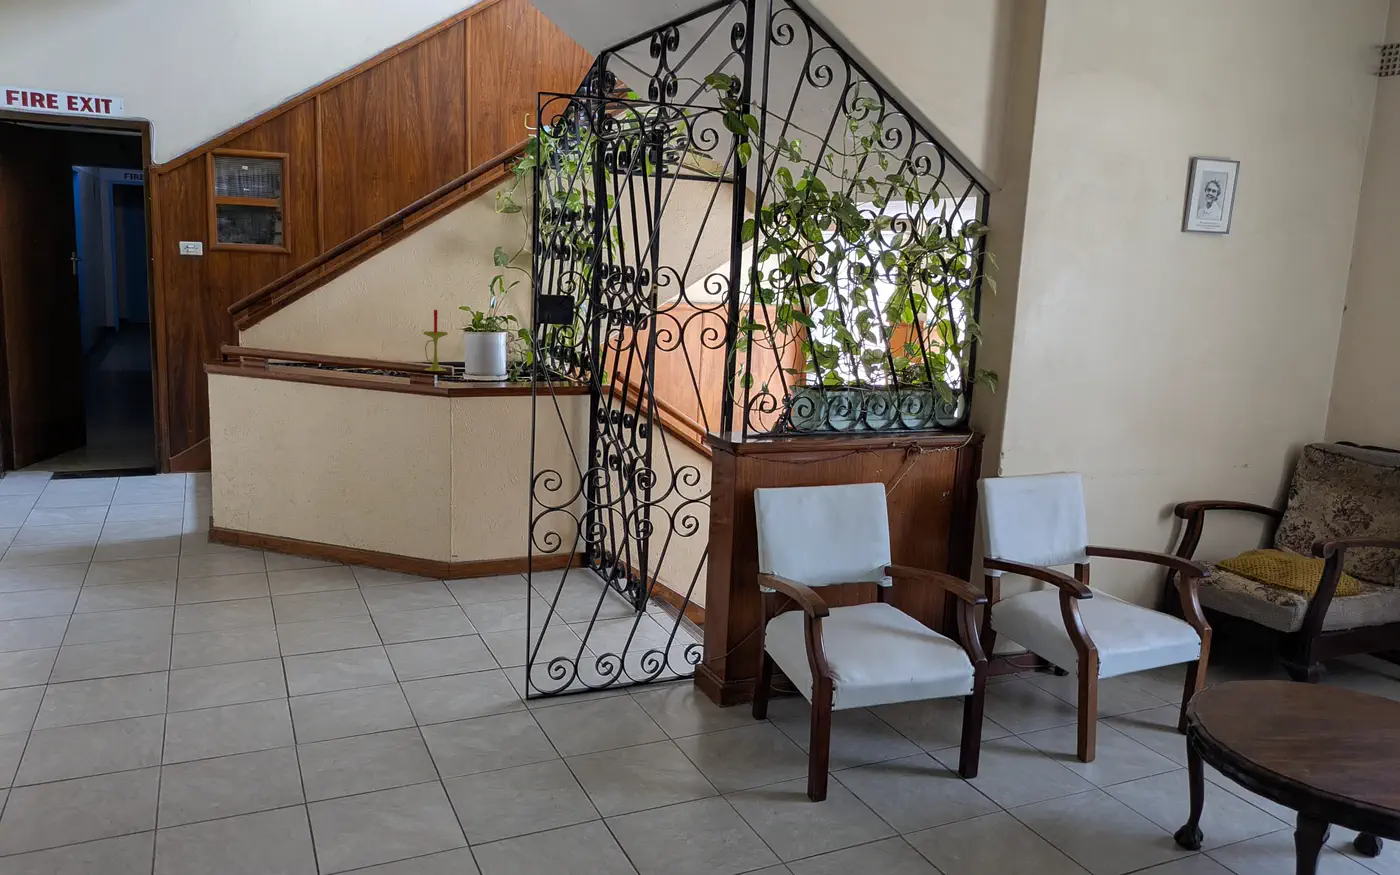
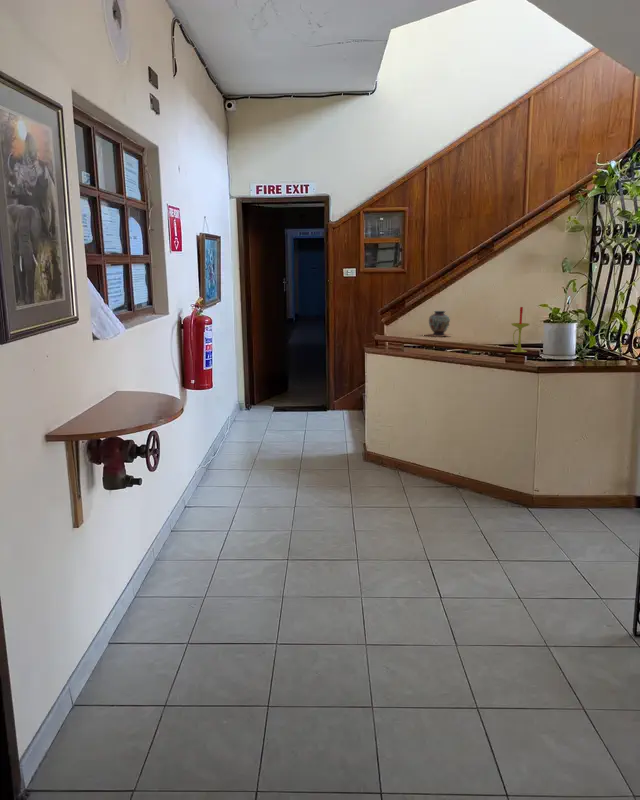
decorative vase: none [312,311,357,350] -> present [427,311,450,337]

